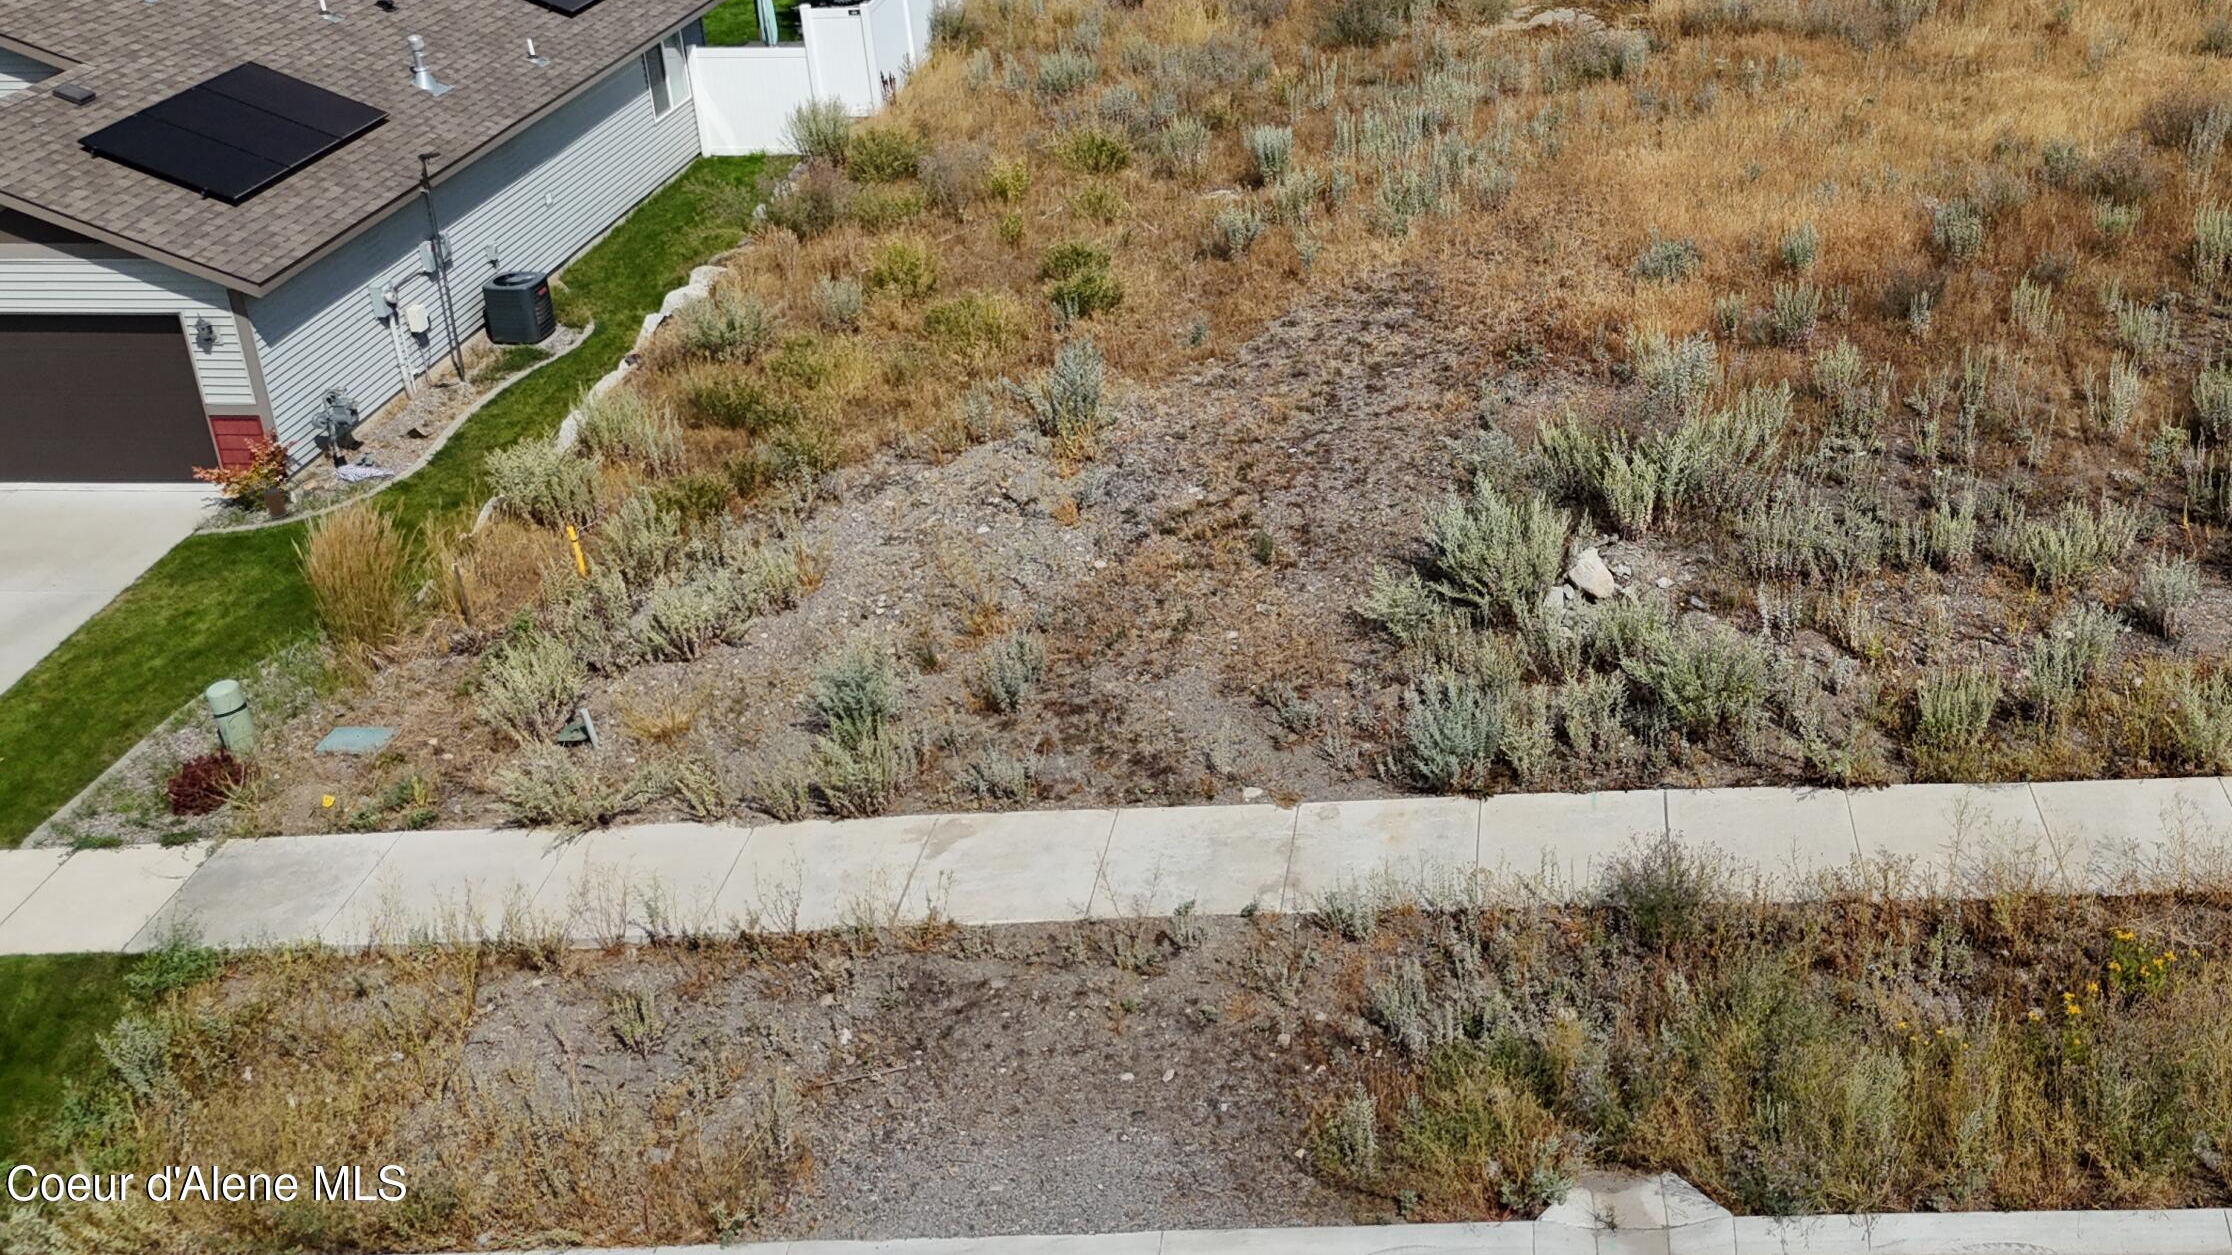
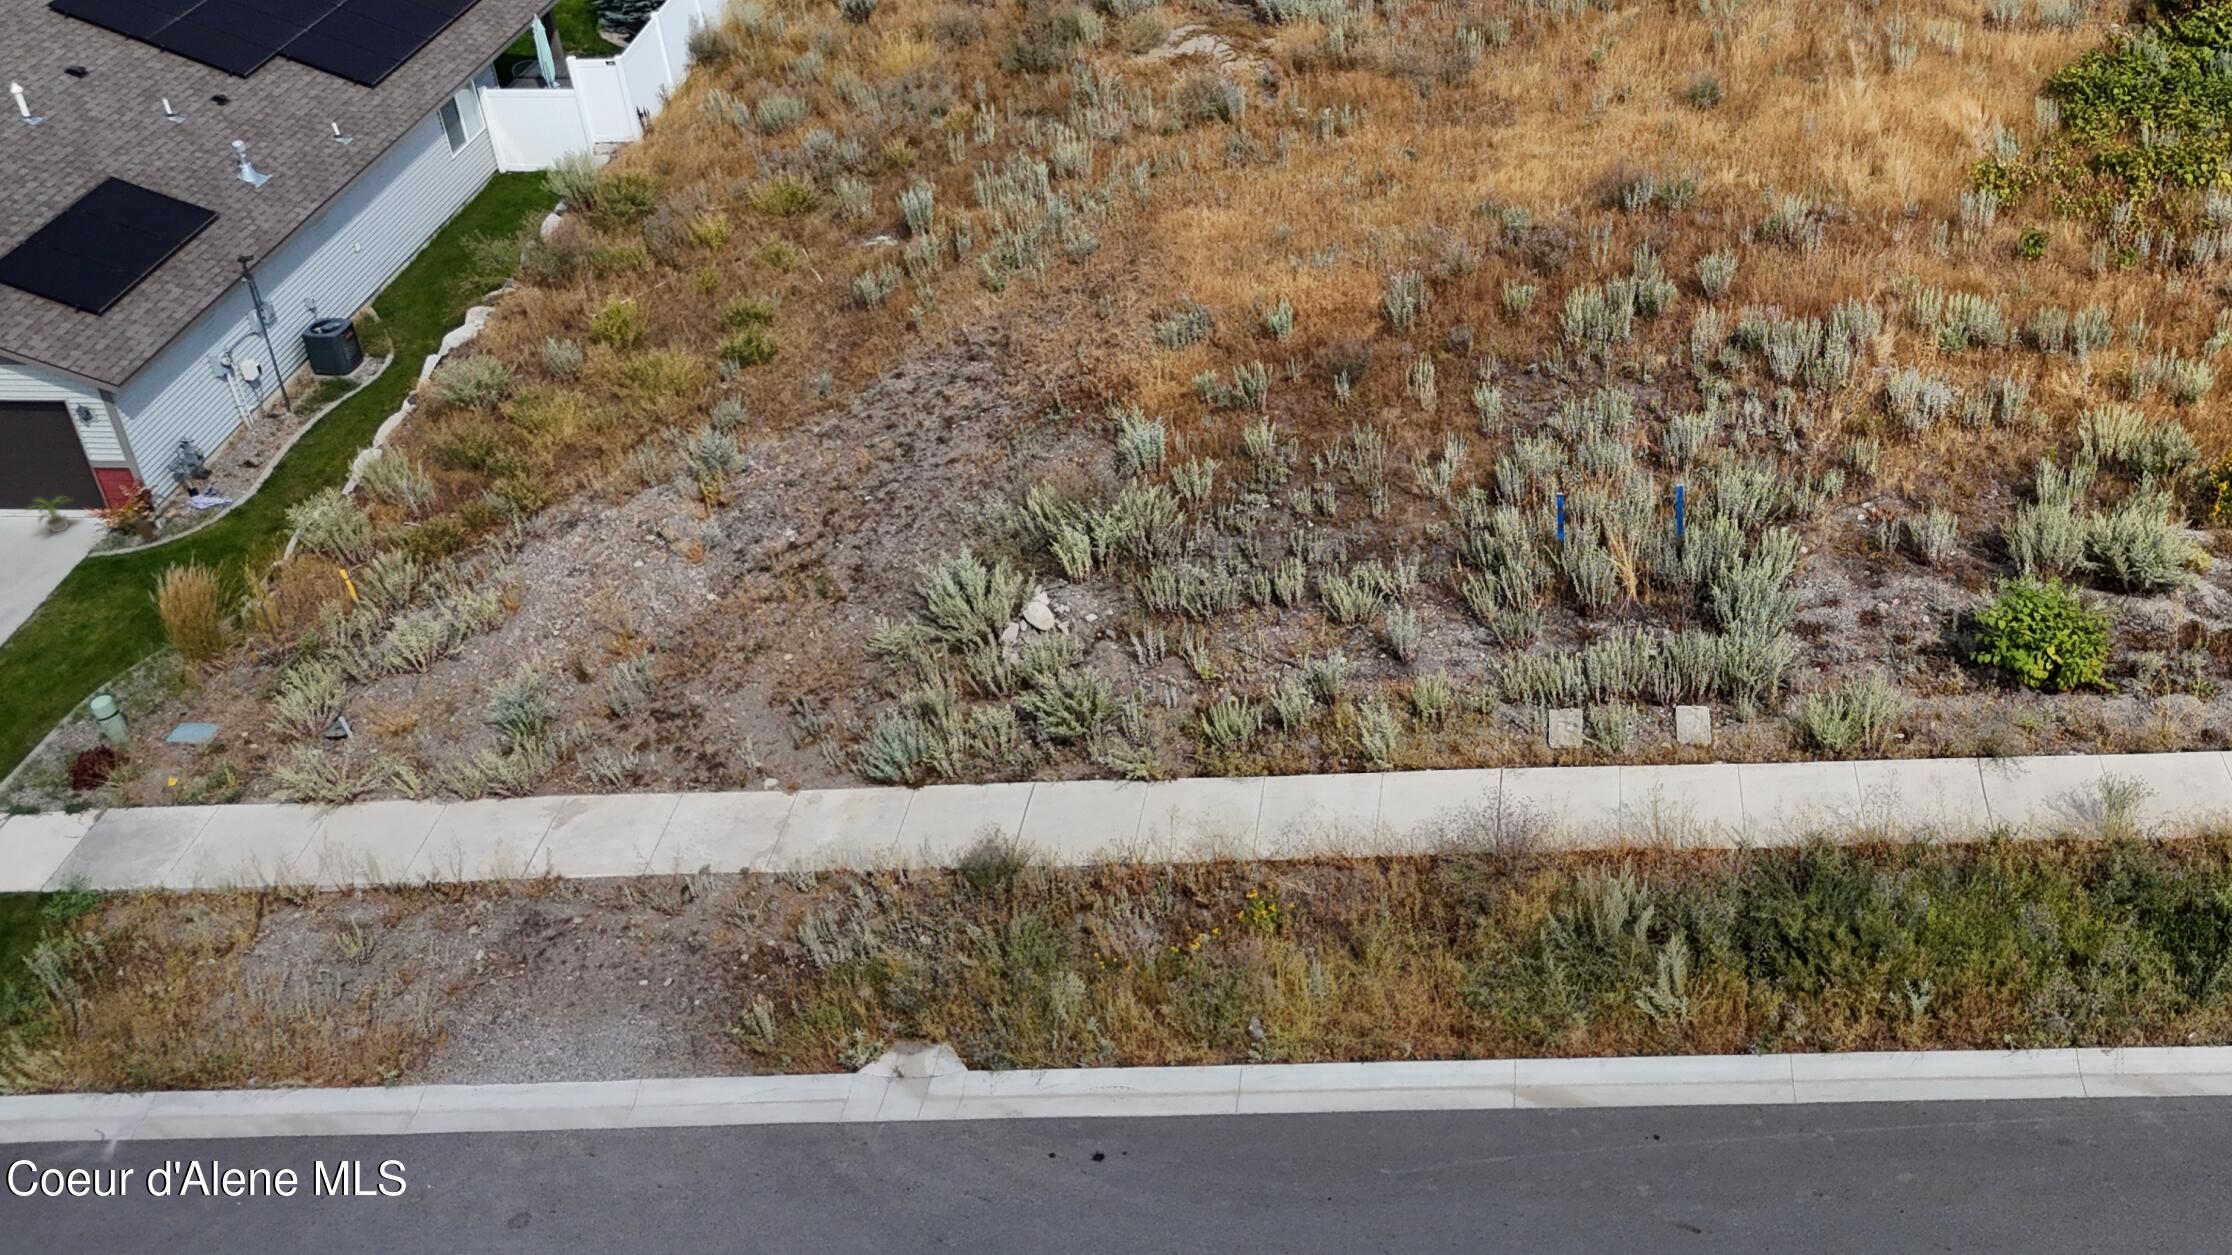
potted plant: none [113,461,180,509] -> present [29,496,69,532]

